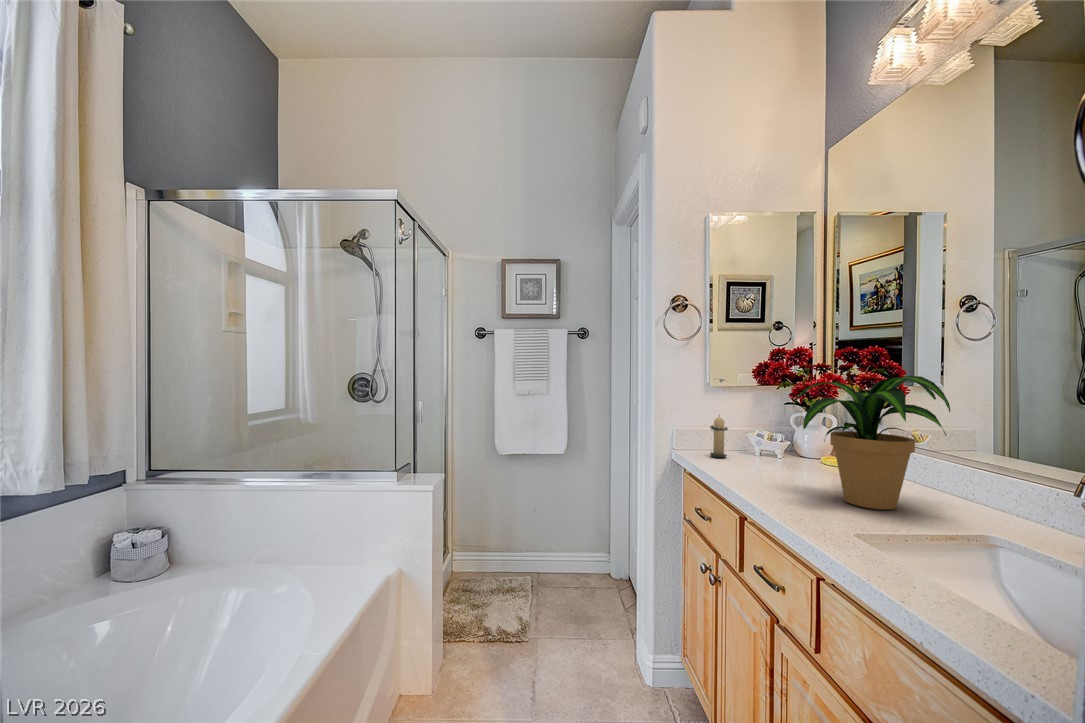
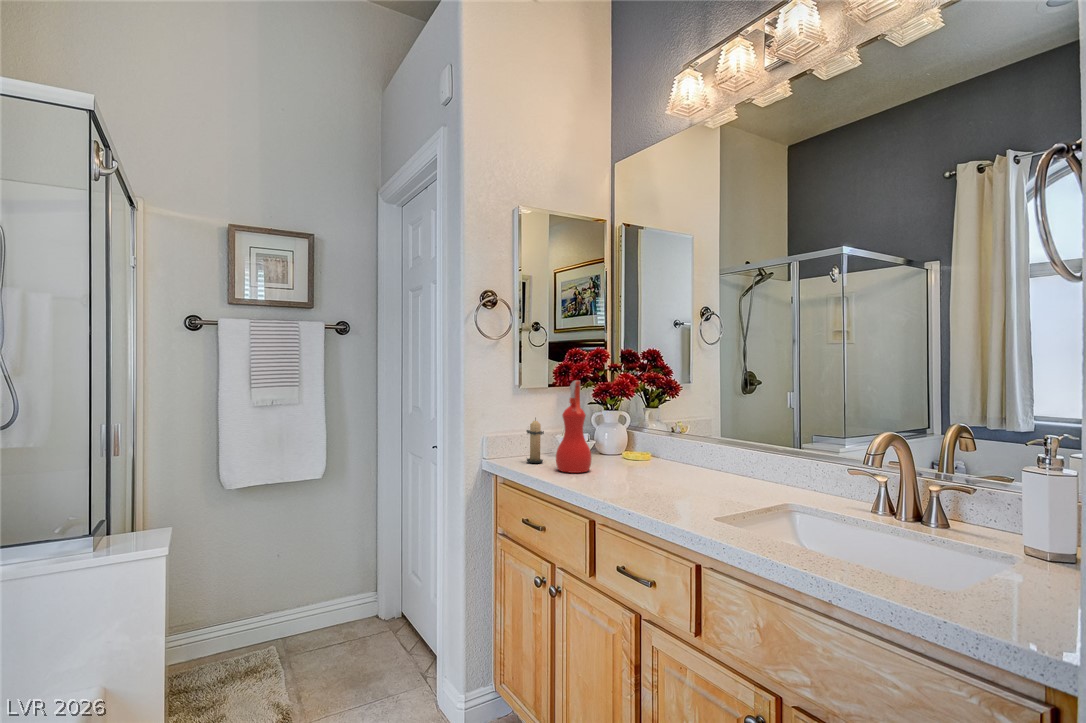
potted plant: present [793,376,951,509] -> none [629,374,760,494]
spray bottle: none [731,380,769,471] -> present [556,381,591,473]

